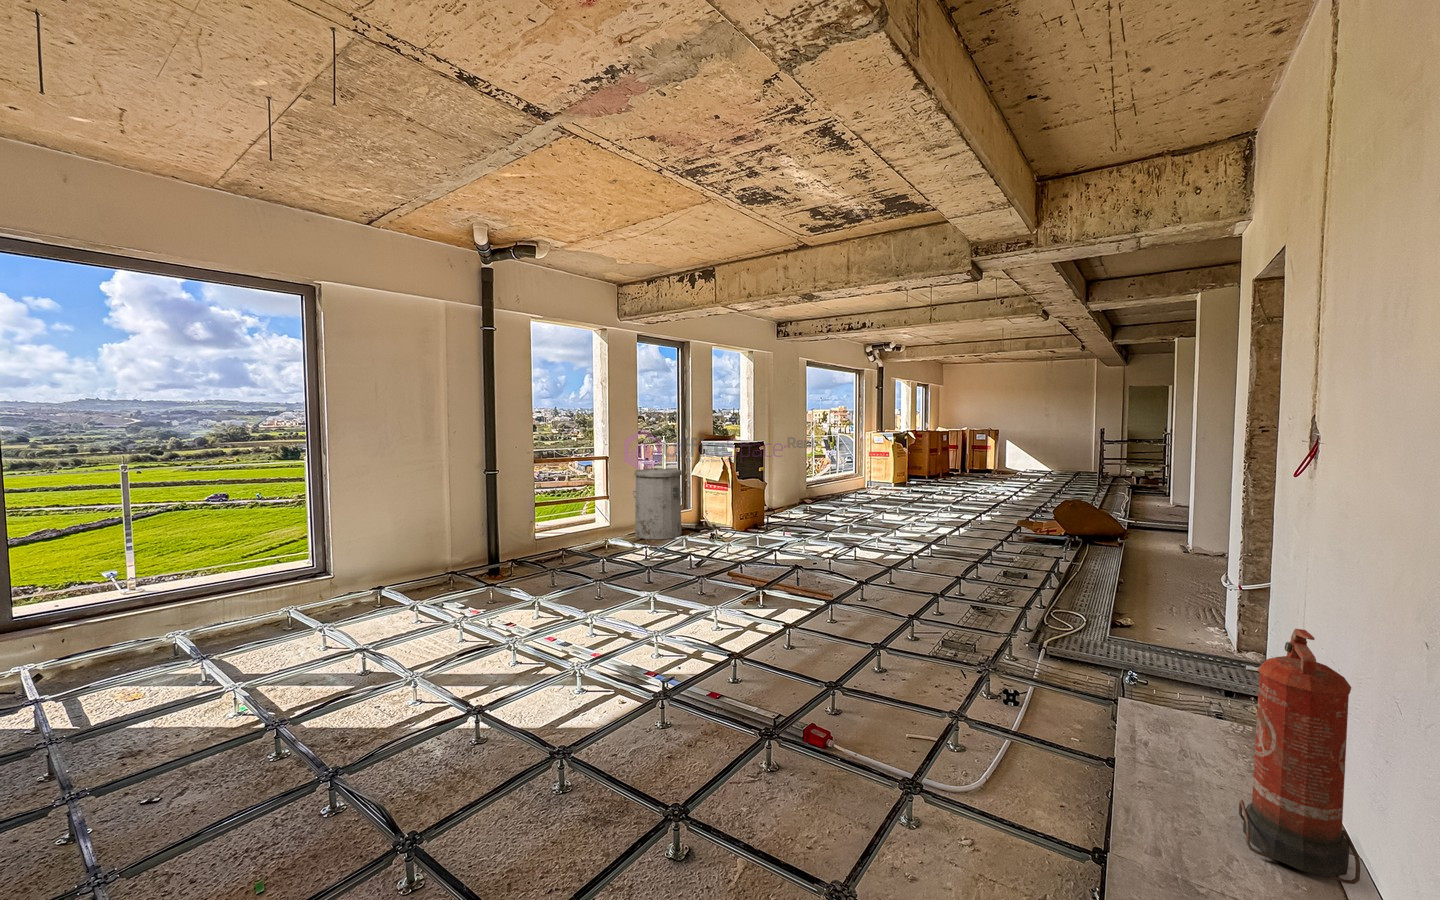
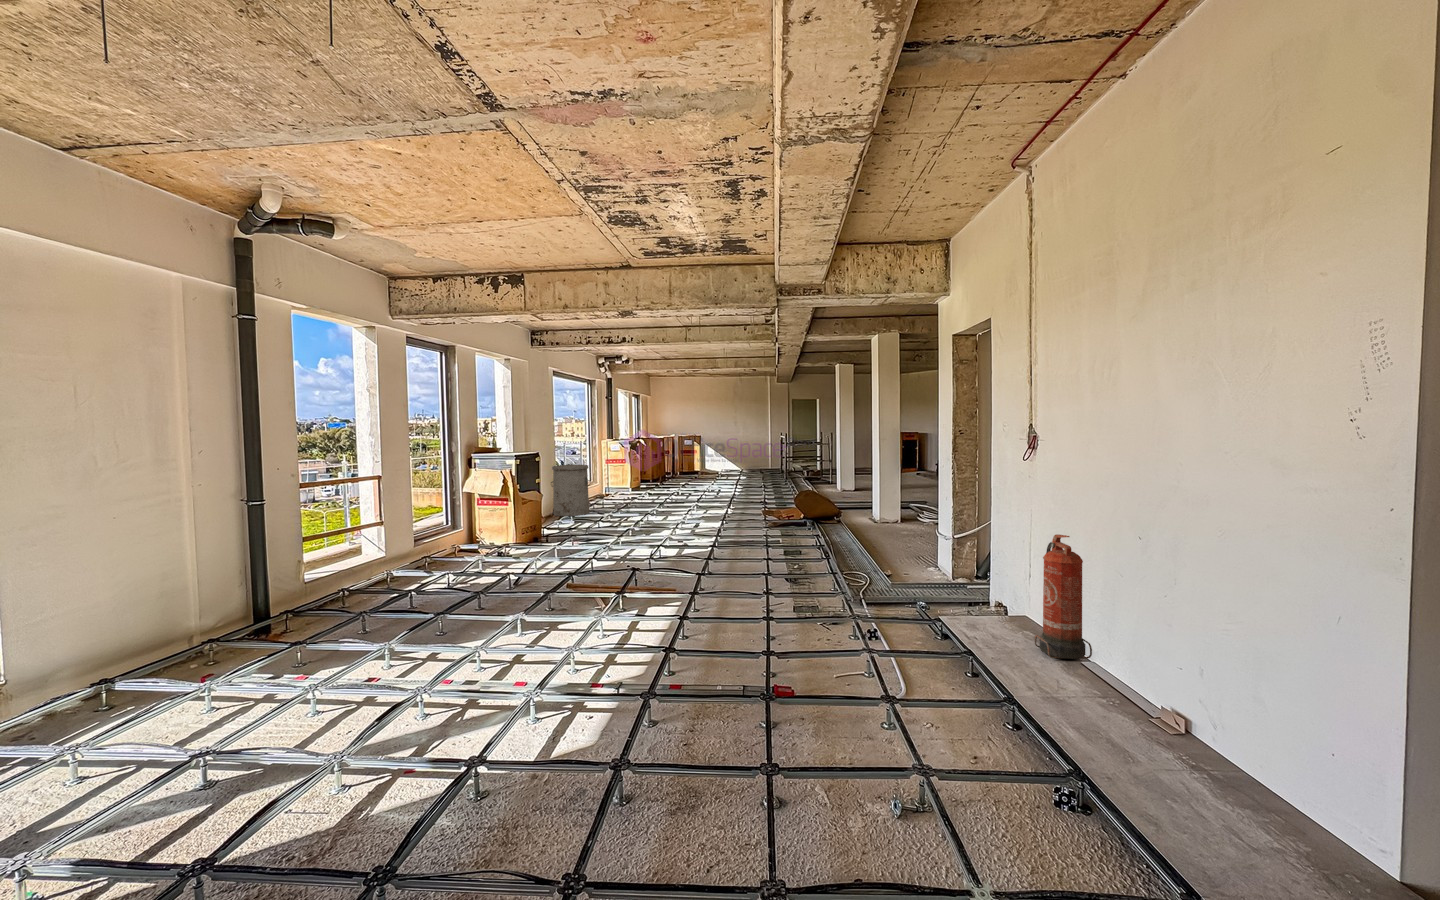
trash can: present [634,468,682,539] -> present [551,464,590,516]

